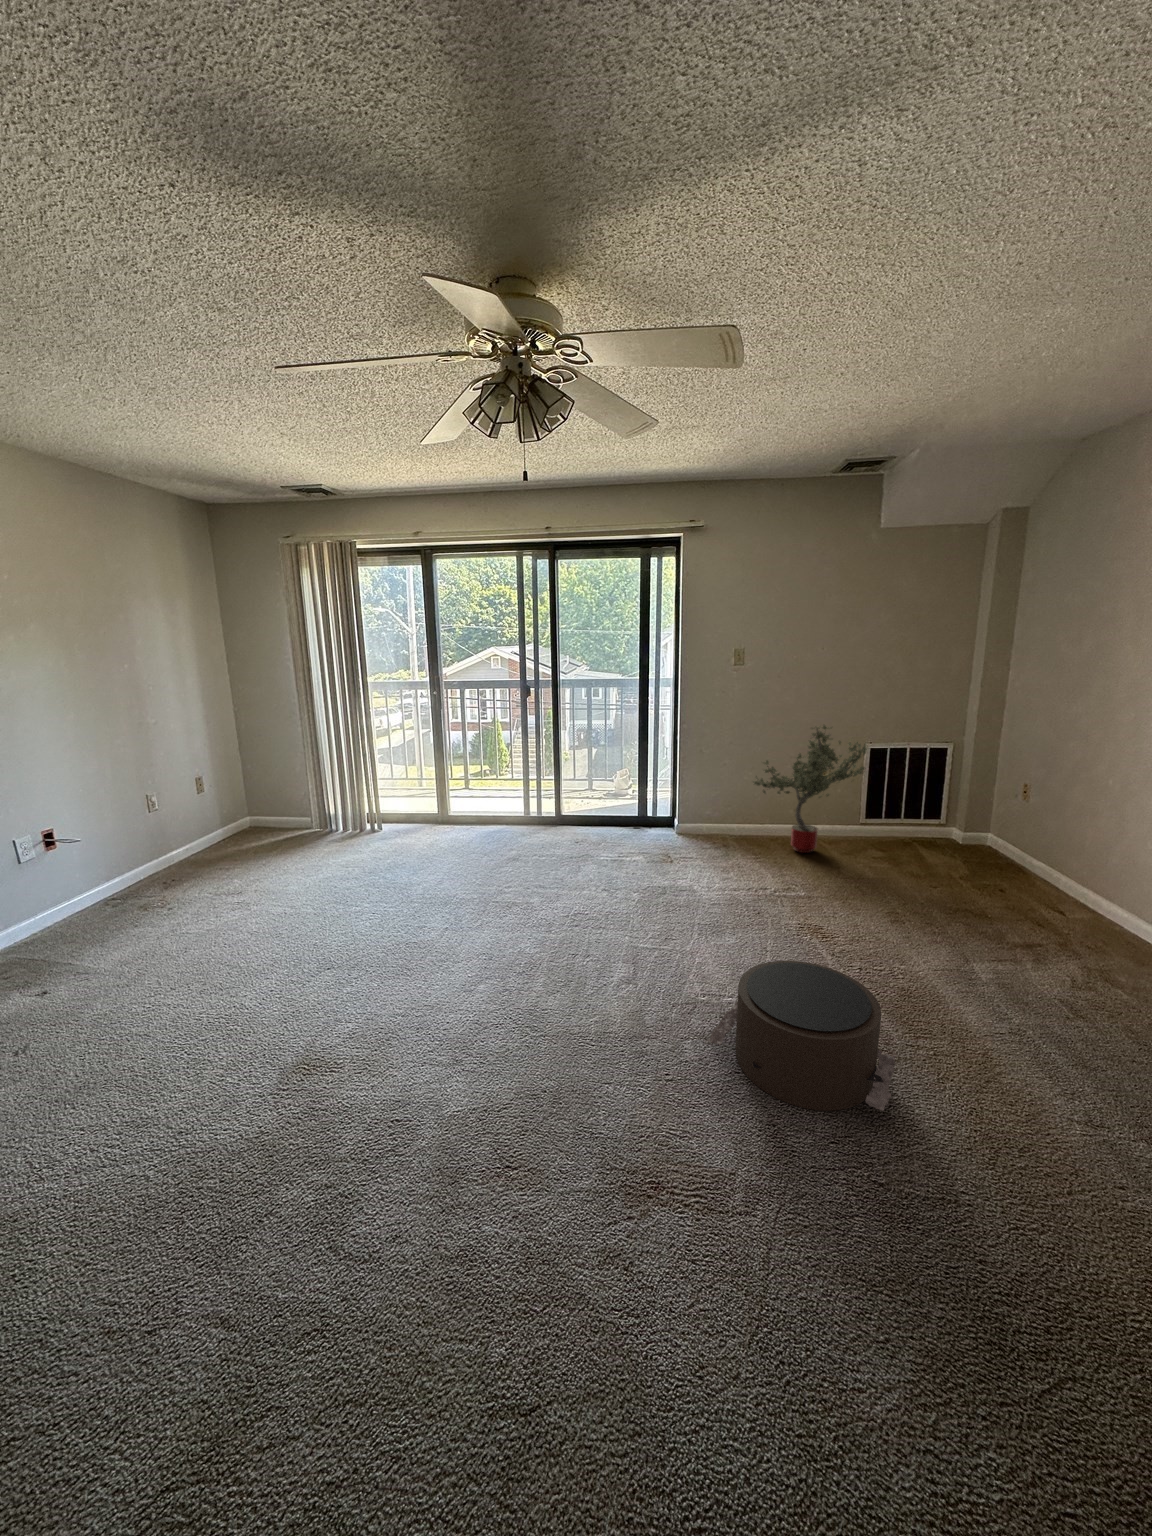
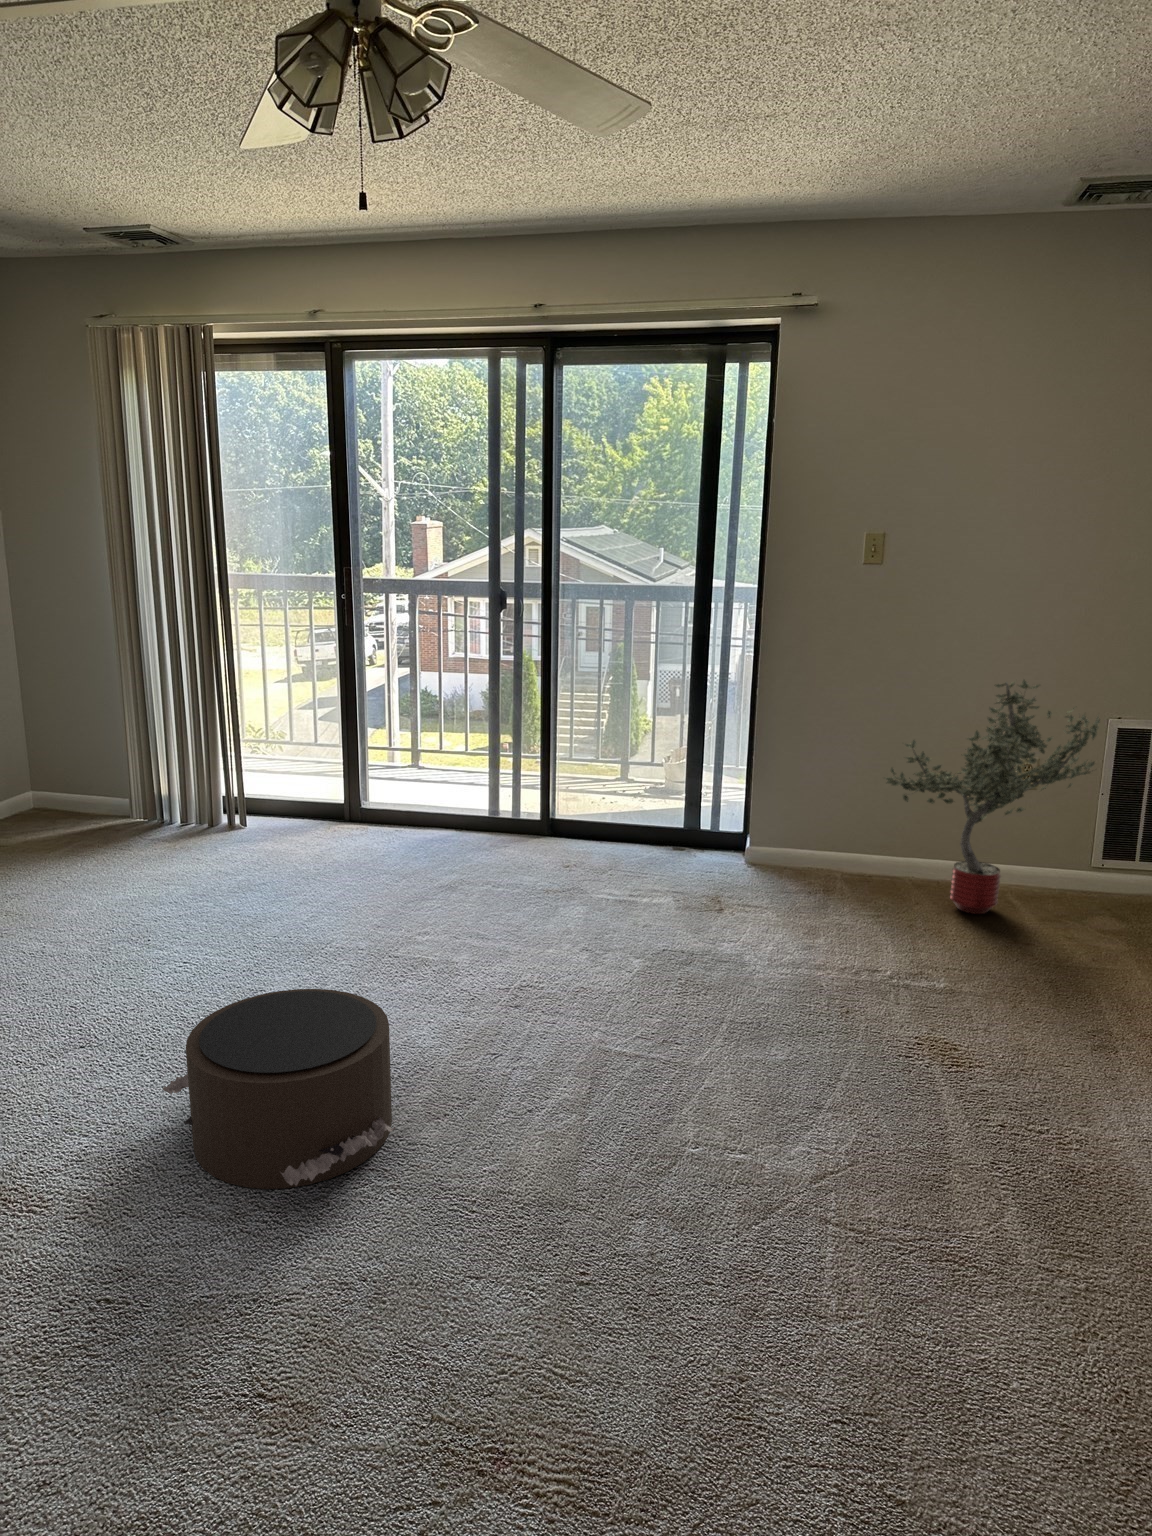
pouf: present [709,961,895,1111] -> present [162,989,395,1189]

